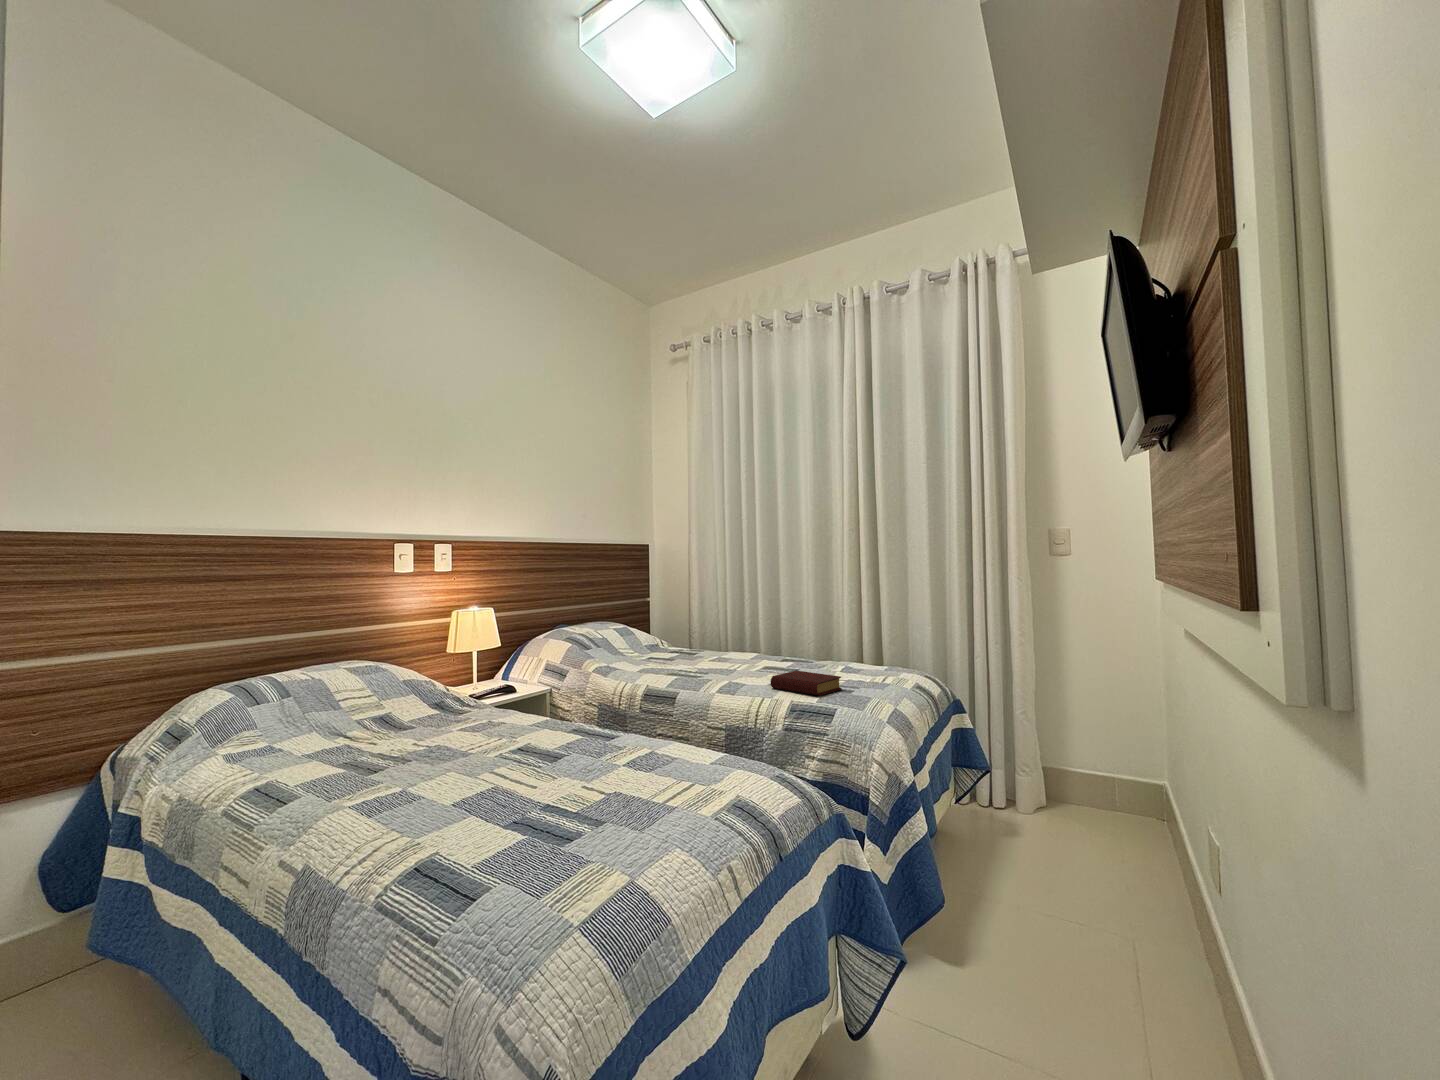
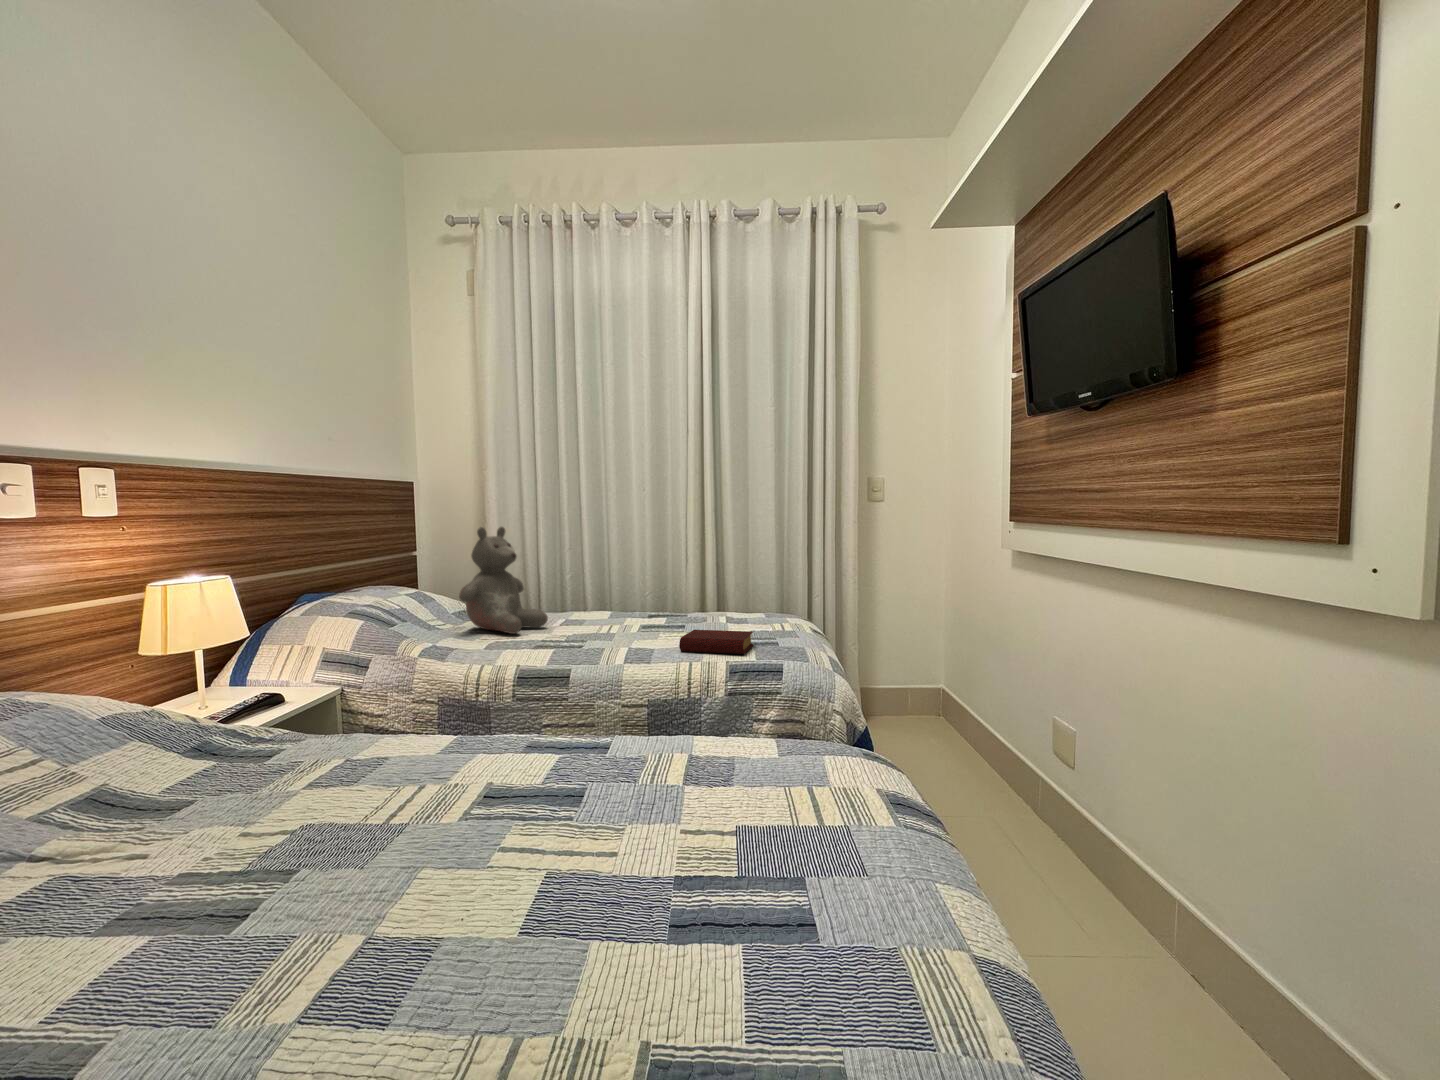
teddy bear: none [638,578,705,663] -> present [459,527,548,634]

